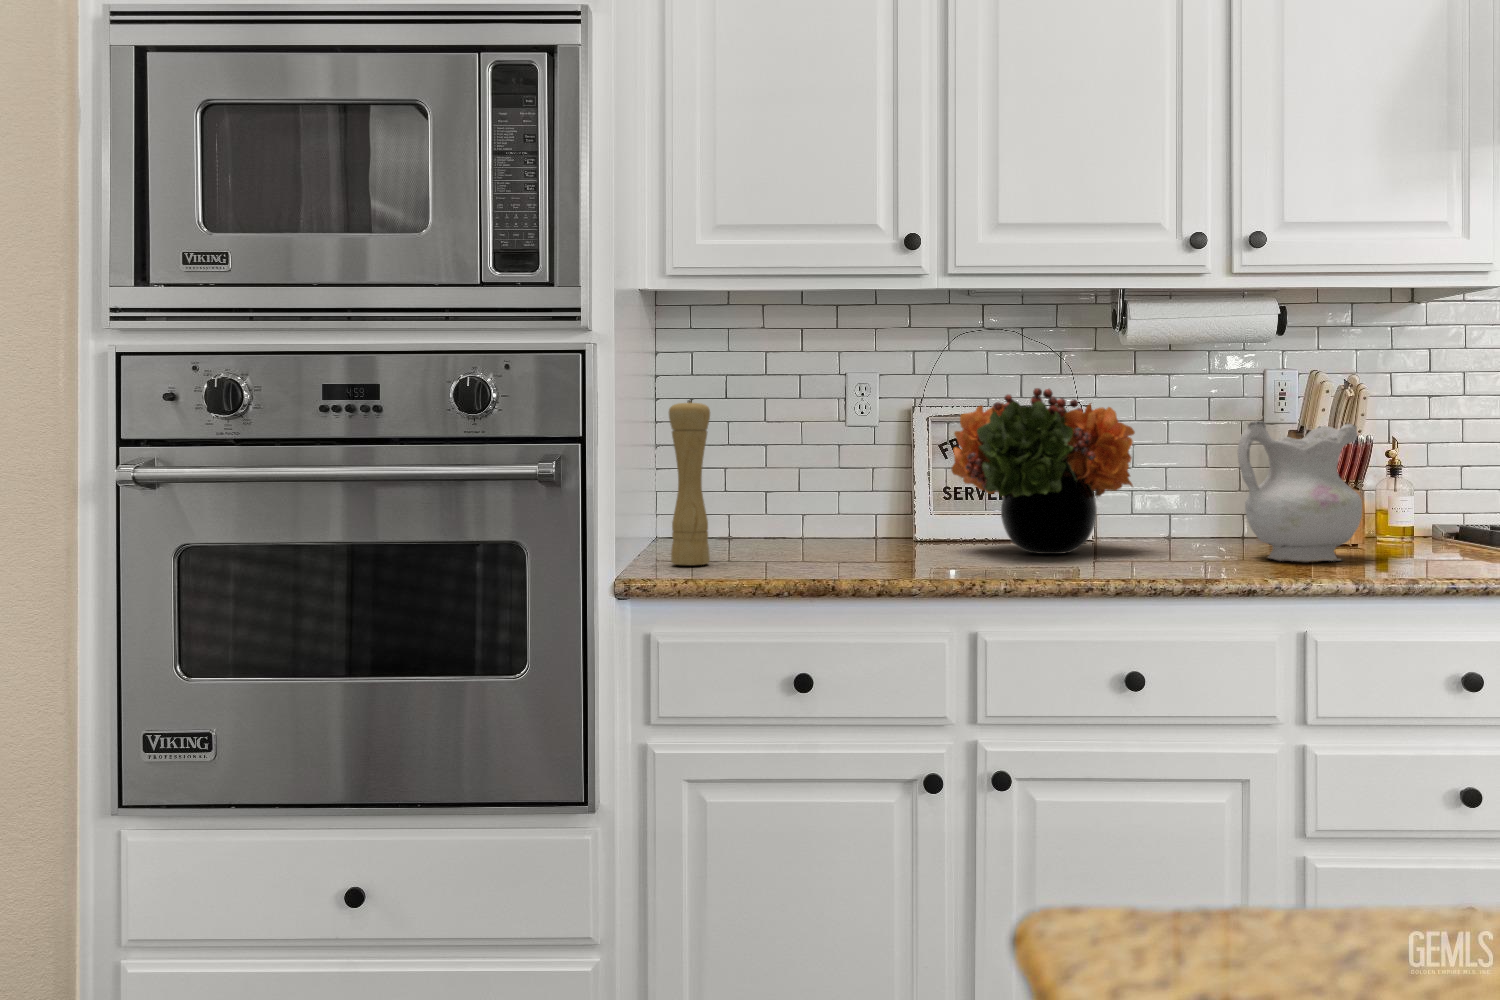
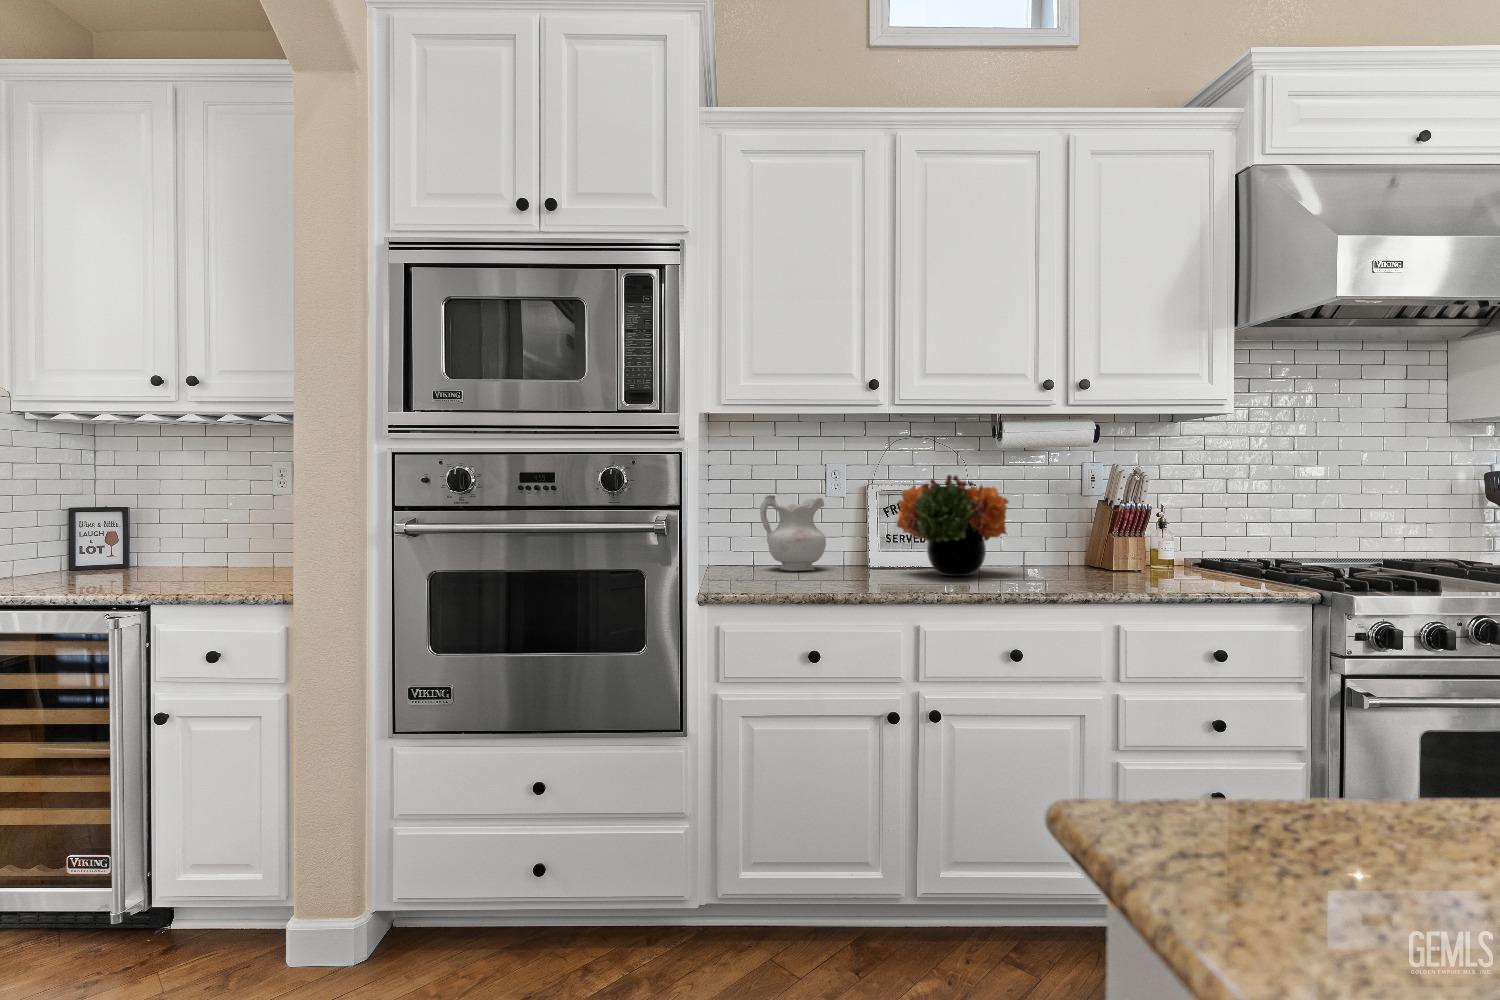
pepper mill: present [669,400,710,565] -> none [726,482,752,583]
ceramic pitcher: present [1237,420,1362,562] -> present [760,495,826,571]

